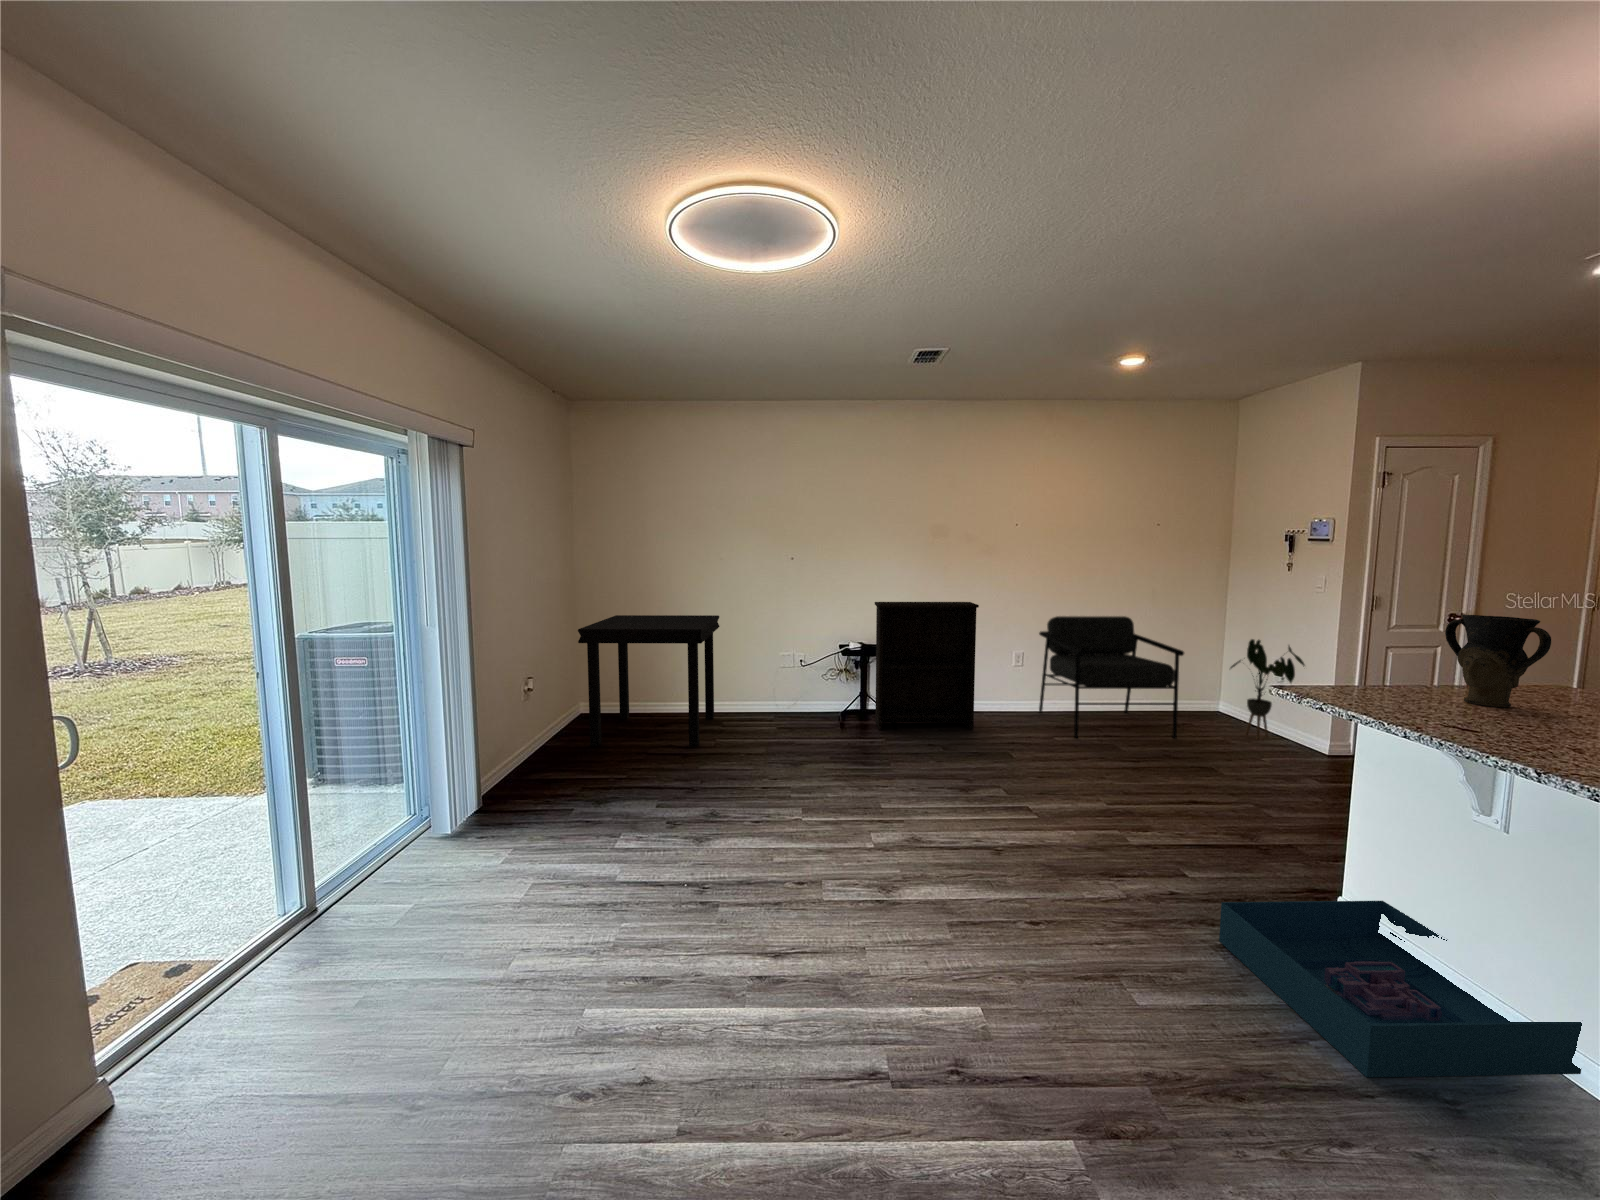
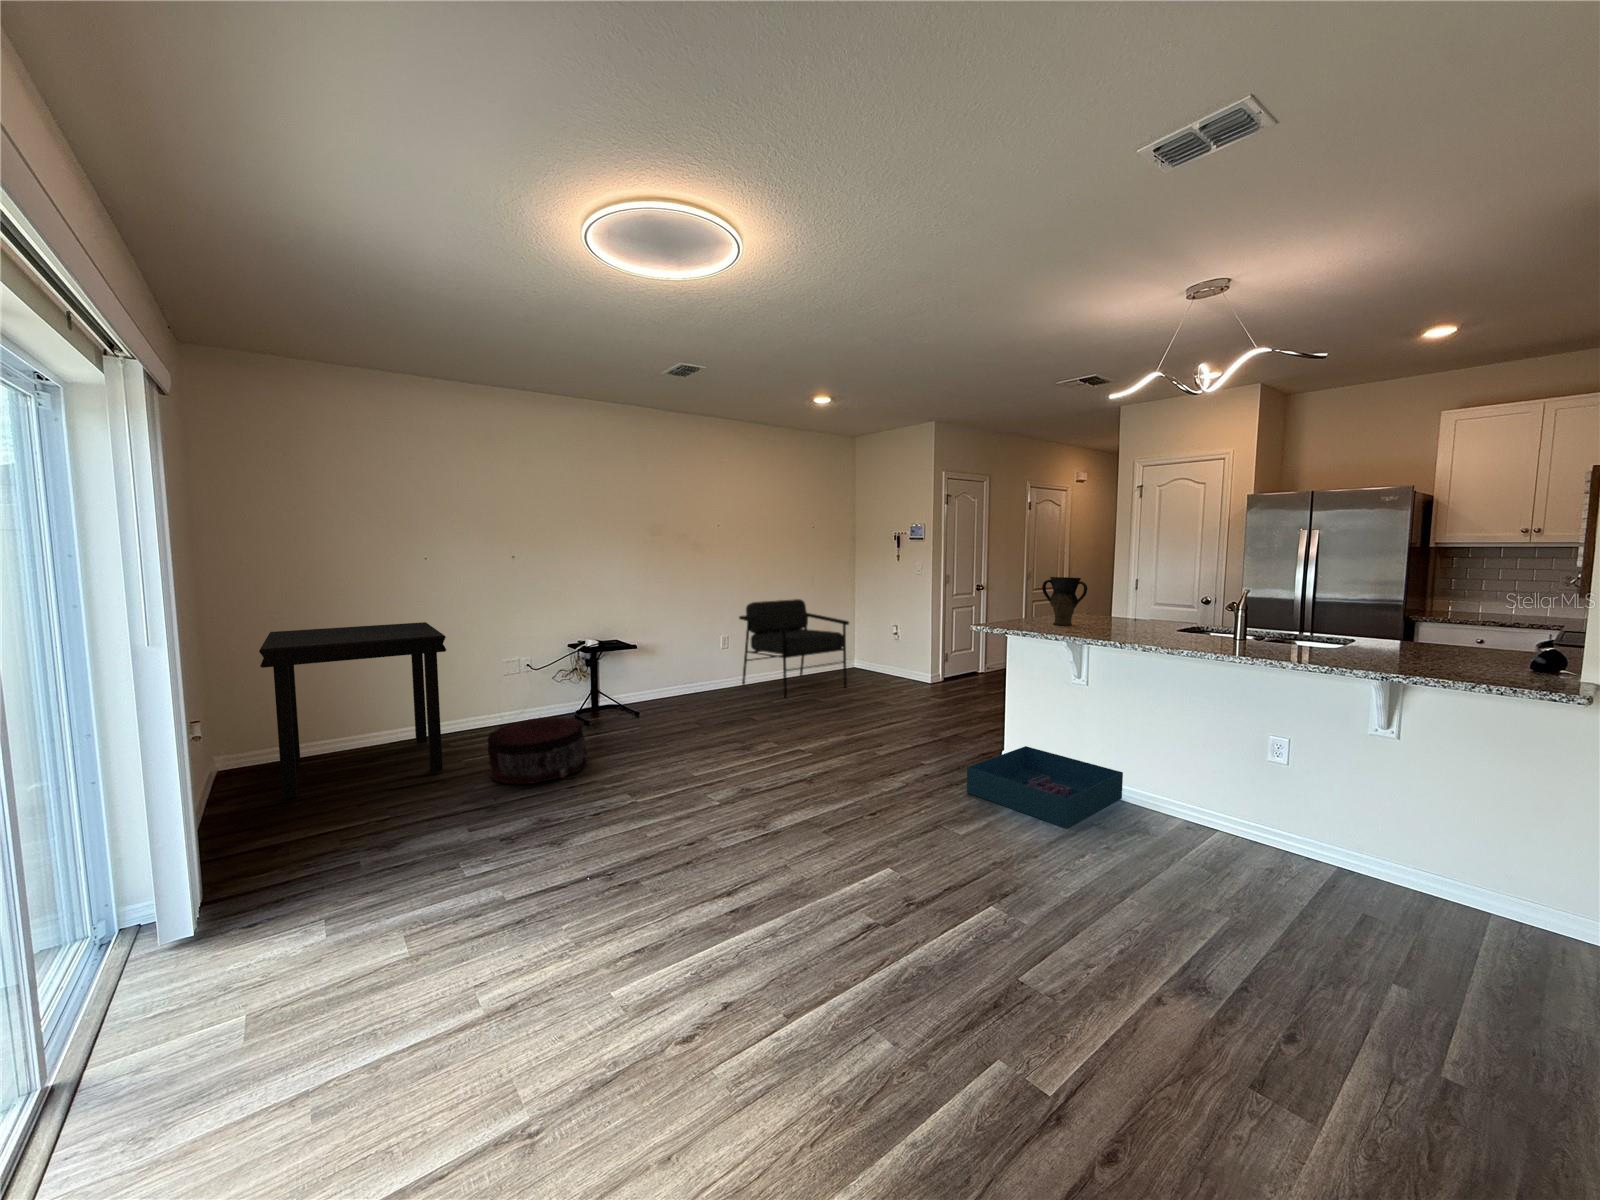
bookshelf: present [875,602,979,730] -> none [609,593,707,720]
house plant: present [1231,639,1305,739] -> none [870,609,914,680]
pouf: none [716,713,802,777] -> present [487,717,587,784]

